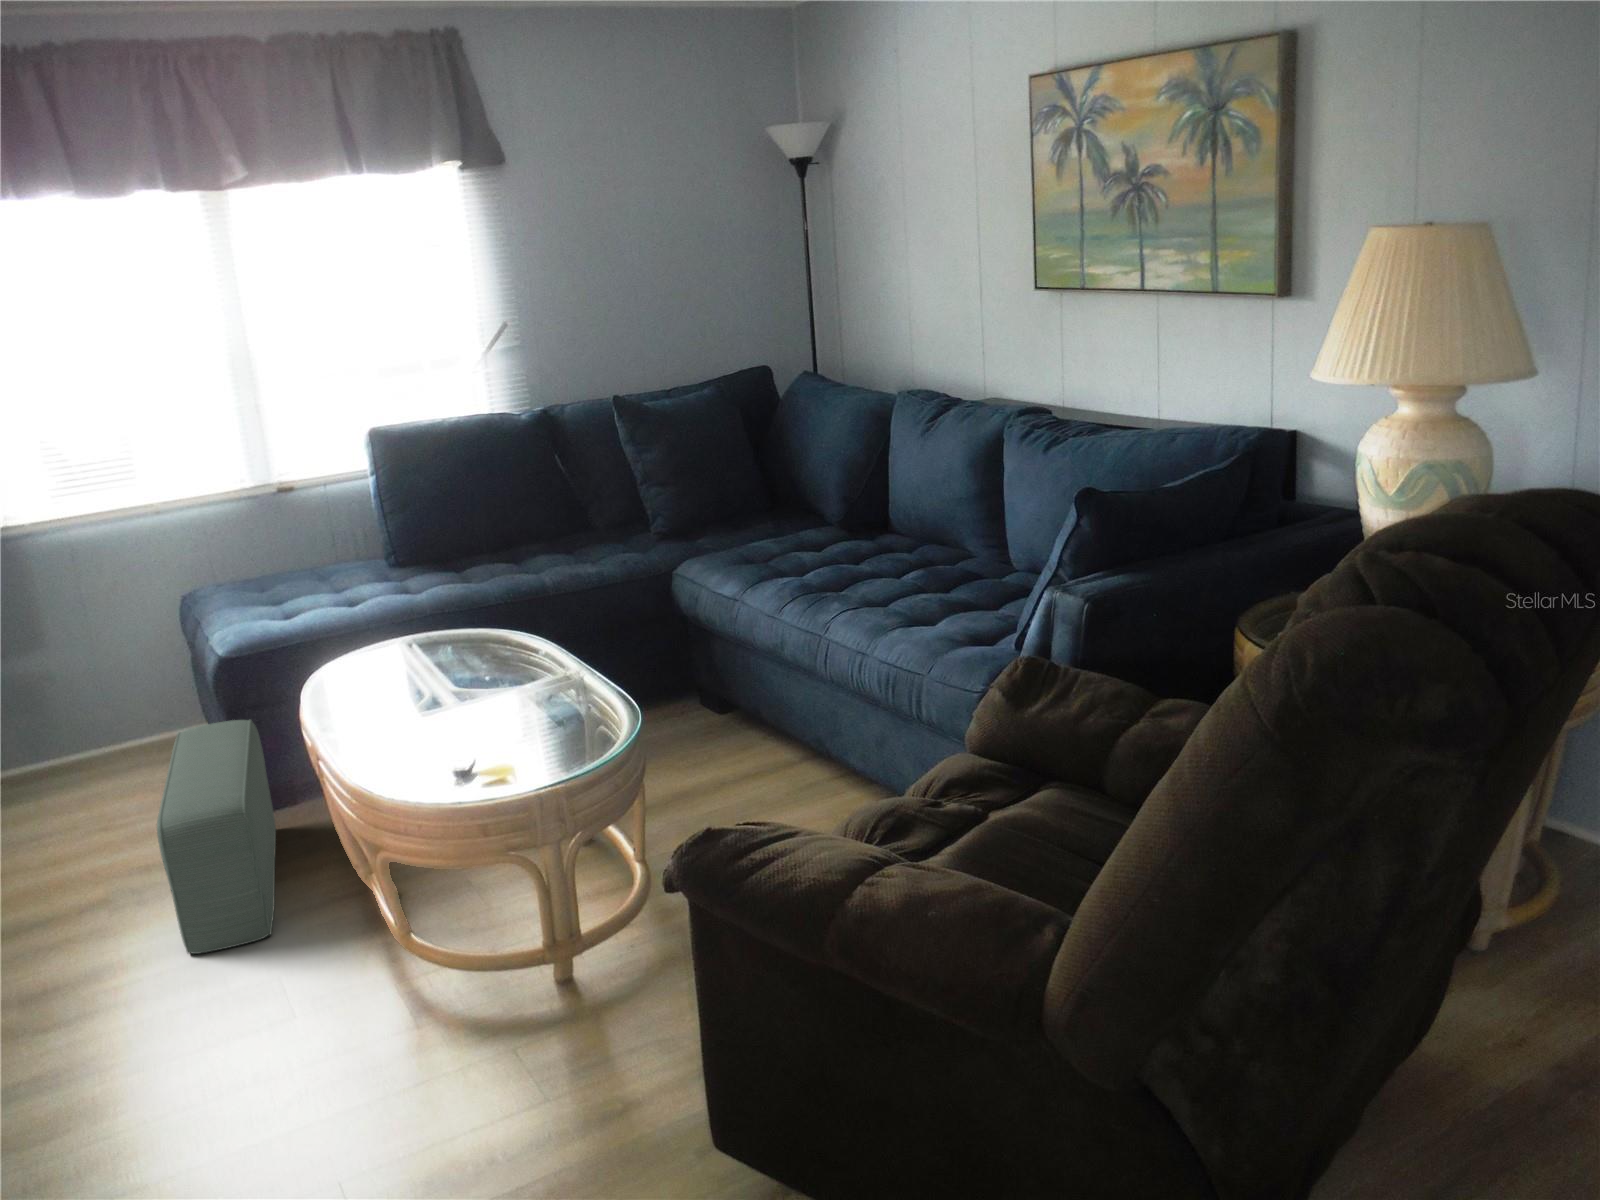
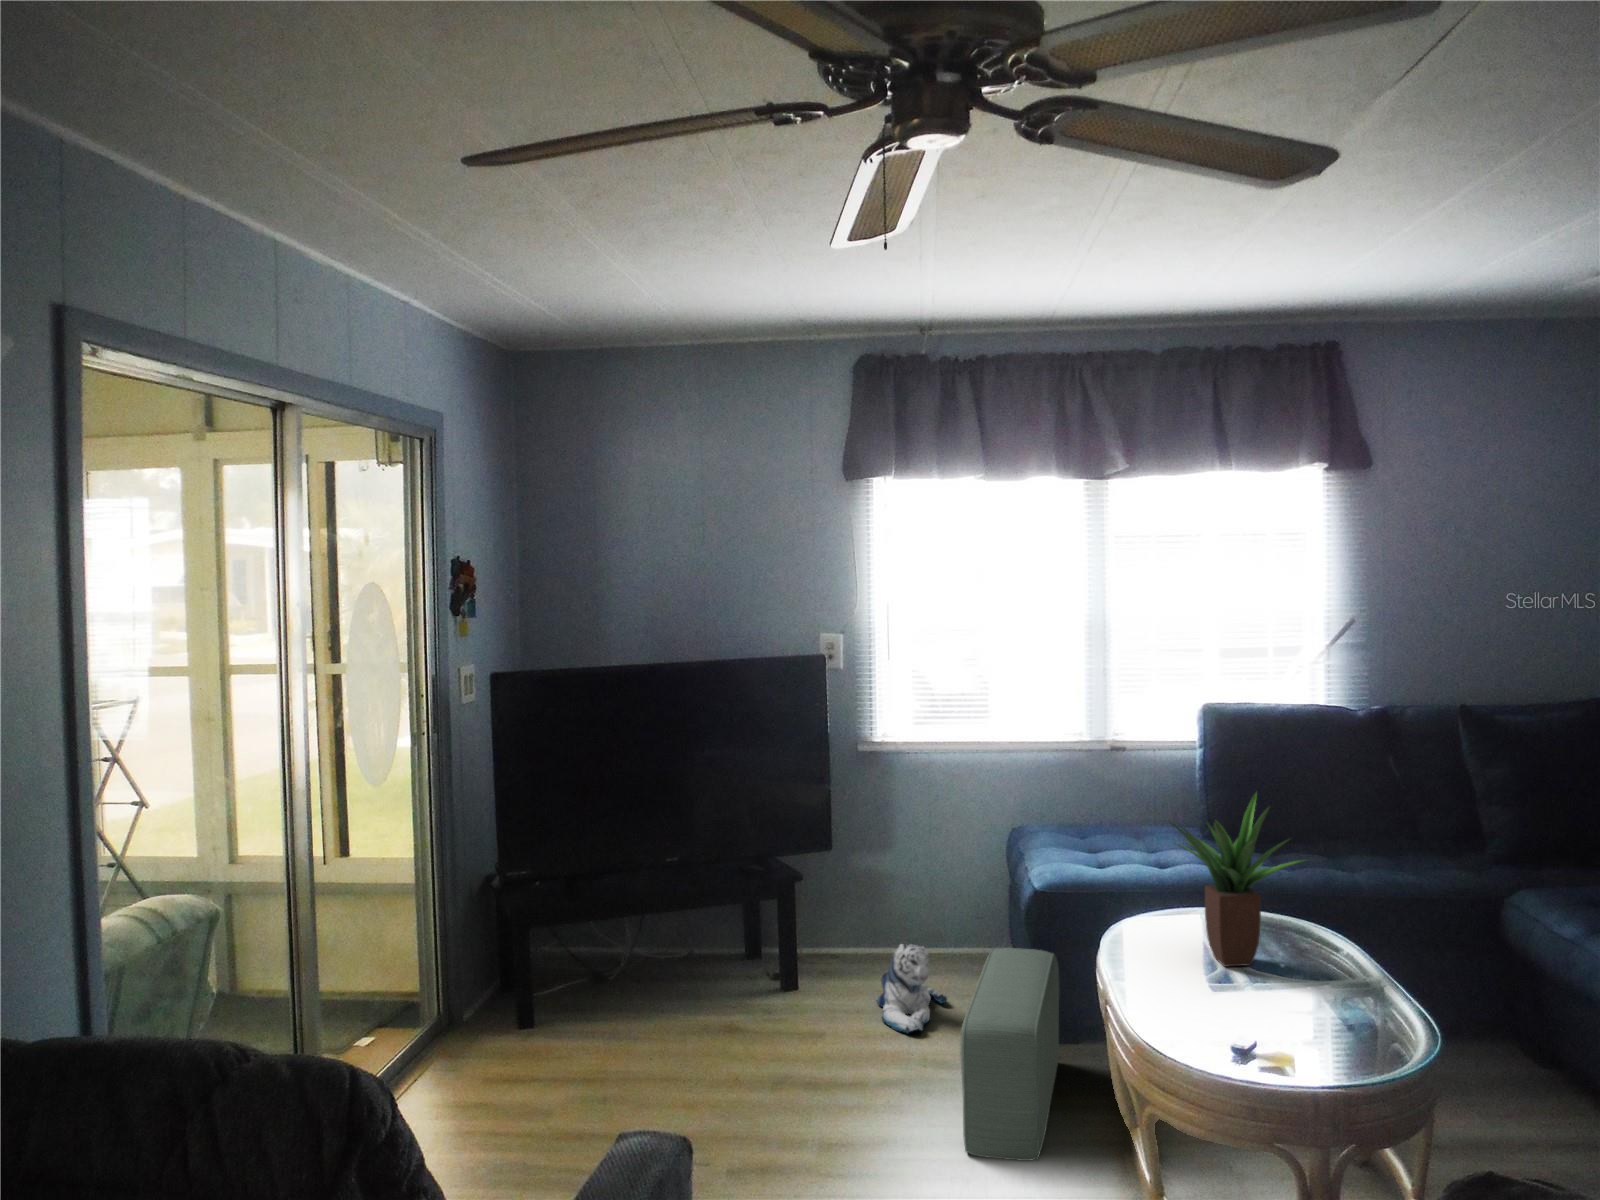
potted plant: none [350,510,500,693] -> present [1172,793,1304,967]
plush toy: none [49,746,138,846] -> present [877,944,947,1033]

